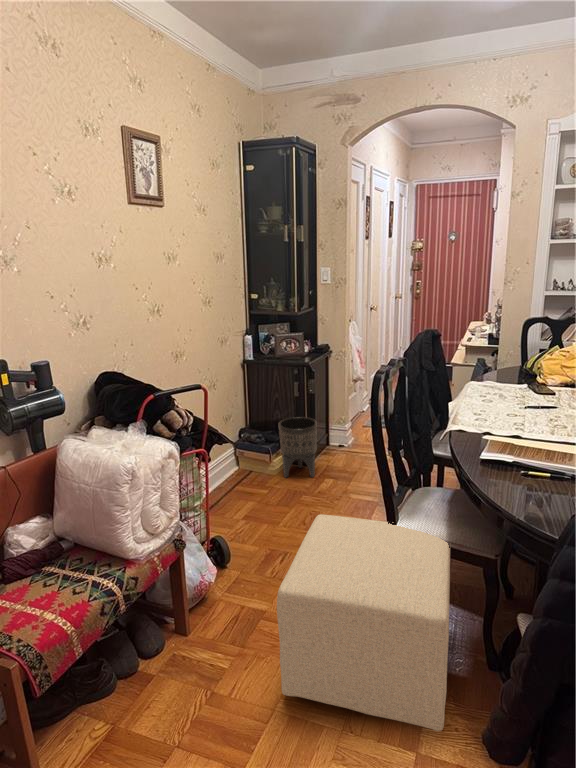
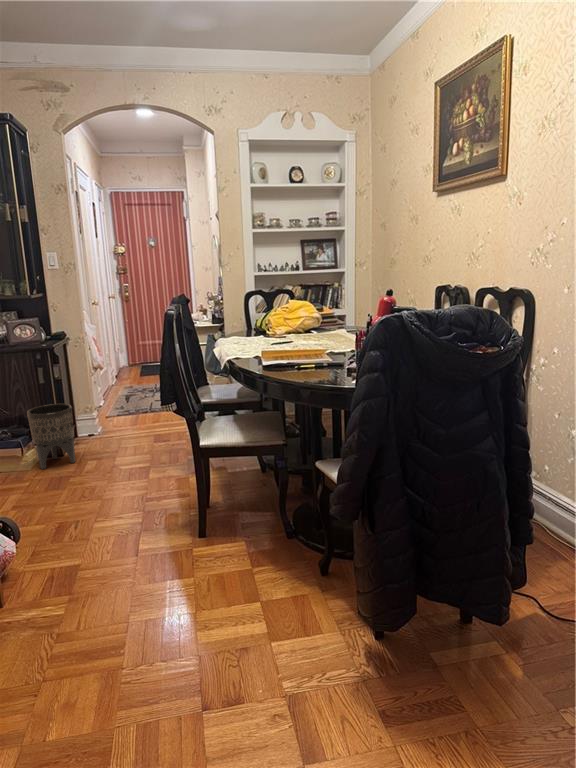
ottoman: present [277,514,450,731] -> none [122,439,277,608]

